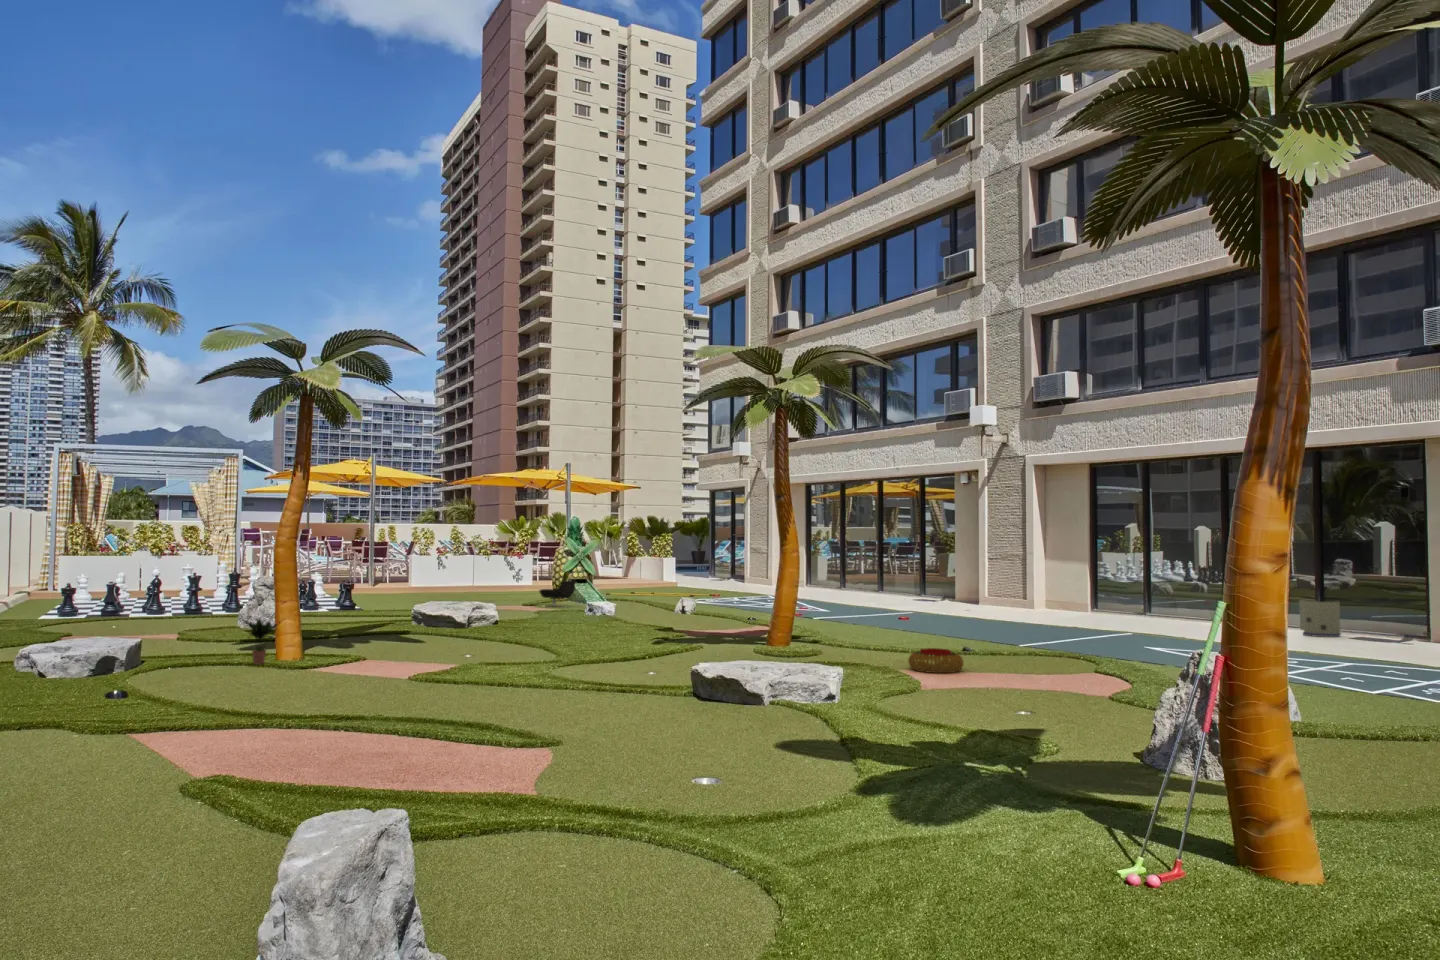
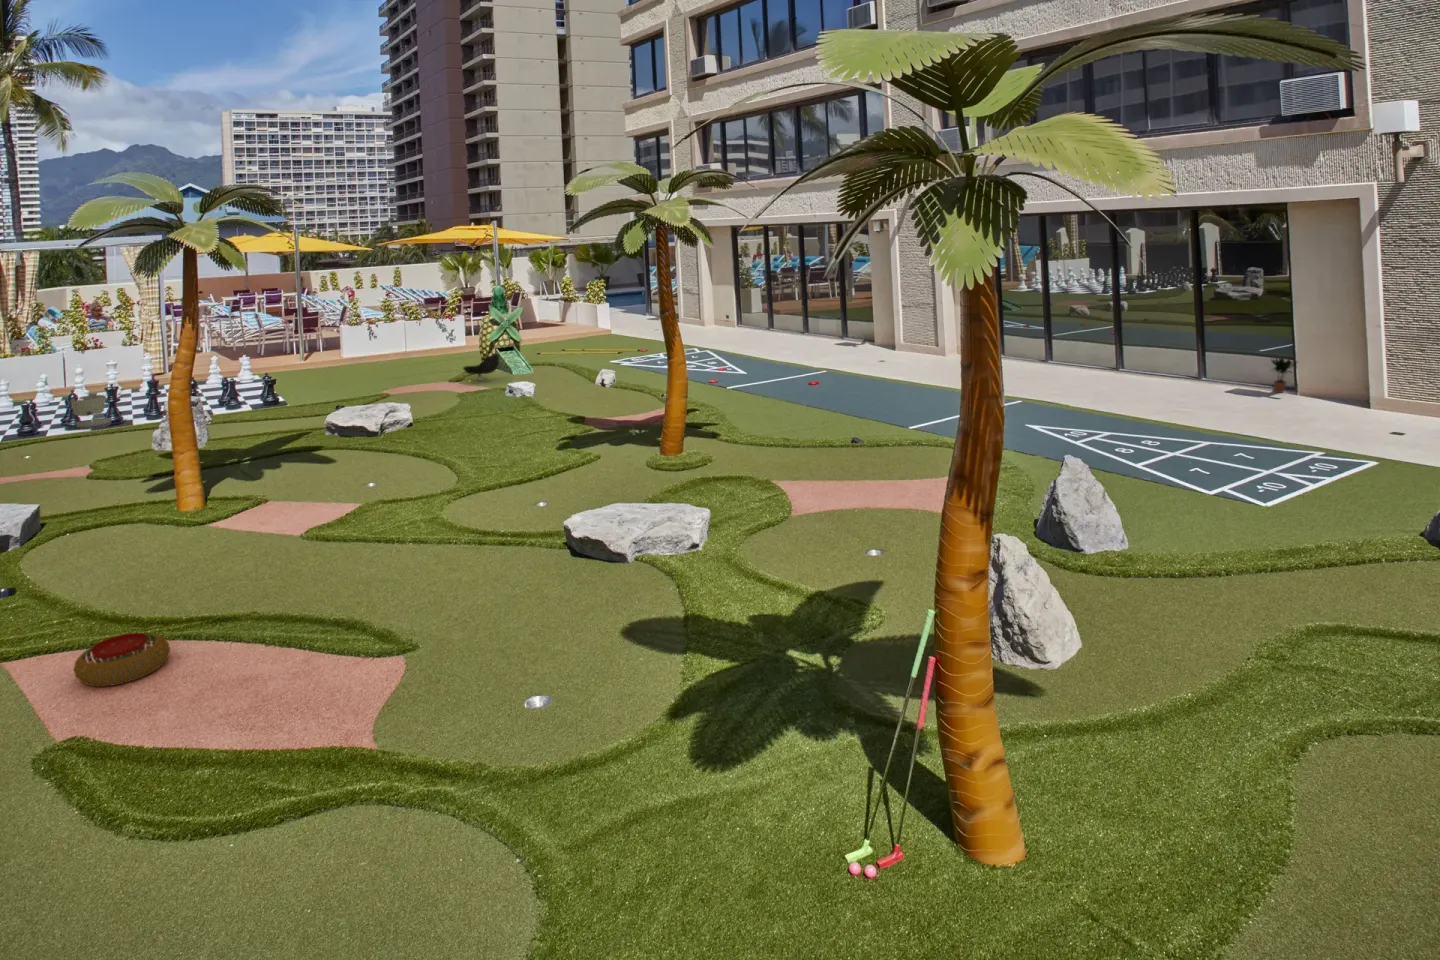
trash can: present [1299,599,1341,637] -> present [70,395,112,429]
potted plant: present [247,619,277,664] -> present [1272,357,1296,393]
pouf: present [908,648,963,673] -> present [74,633,170,687]

